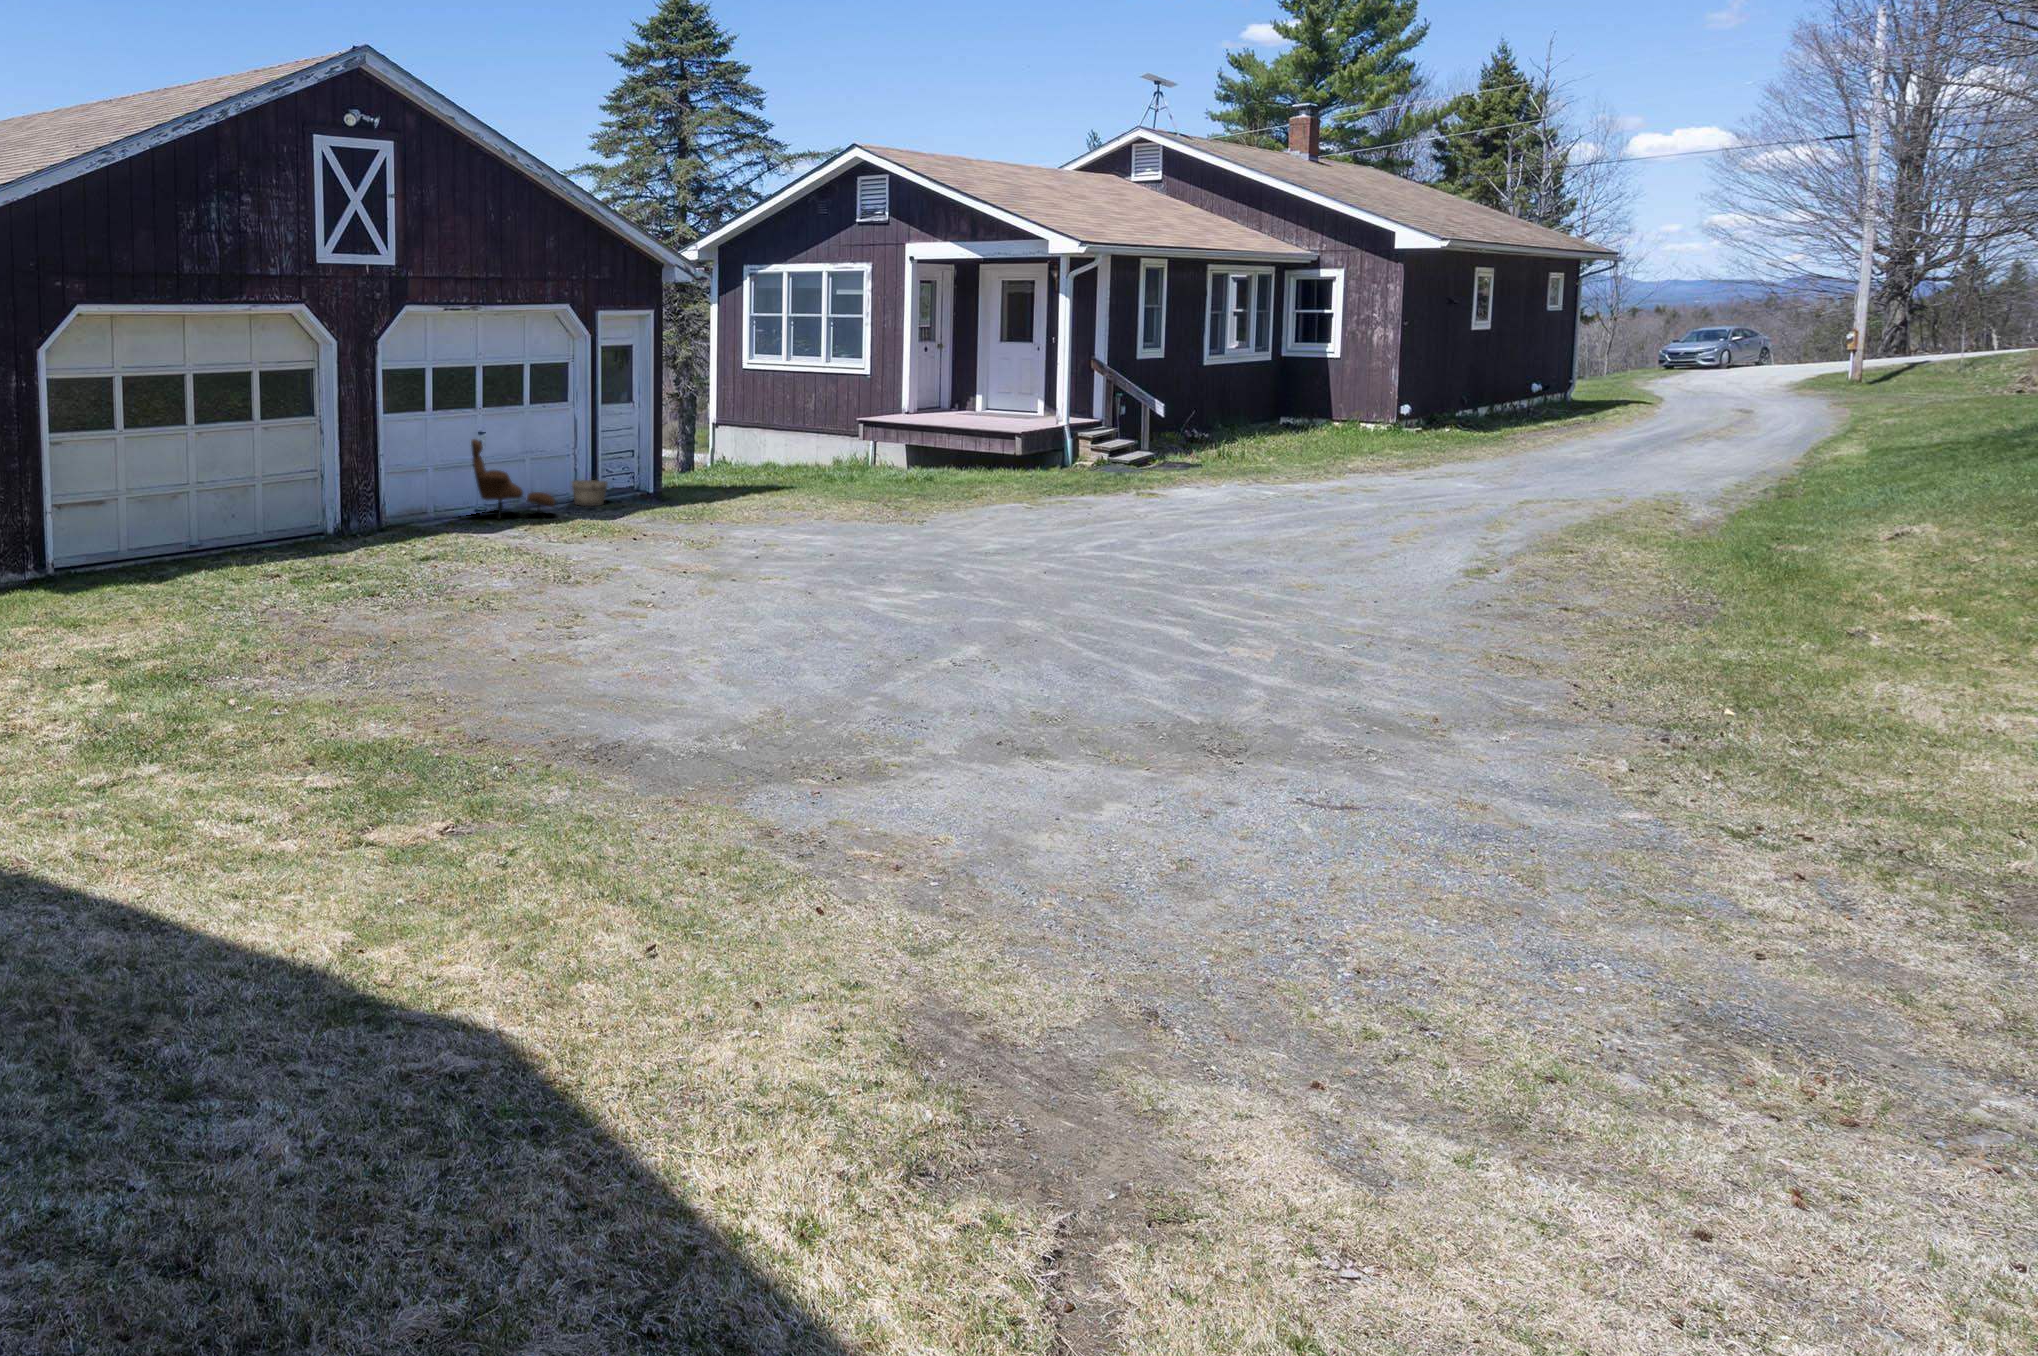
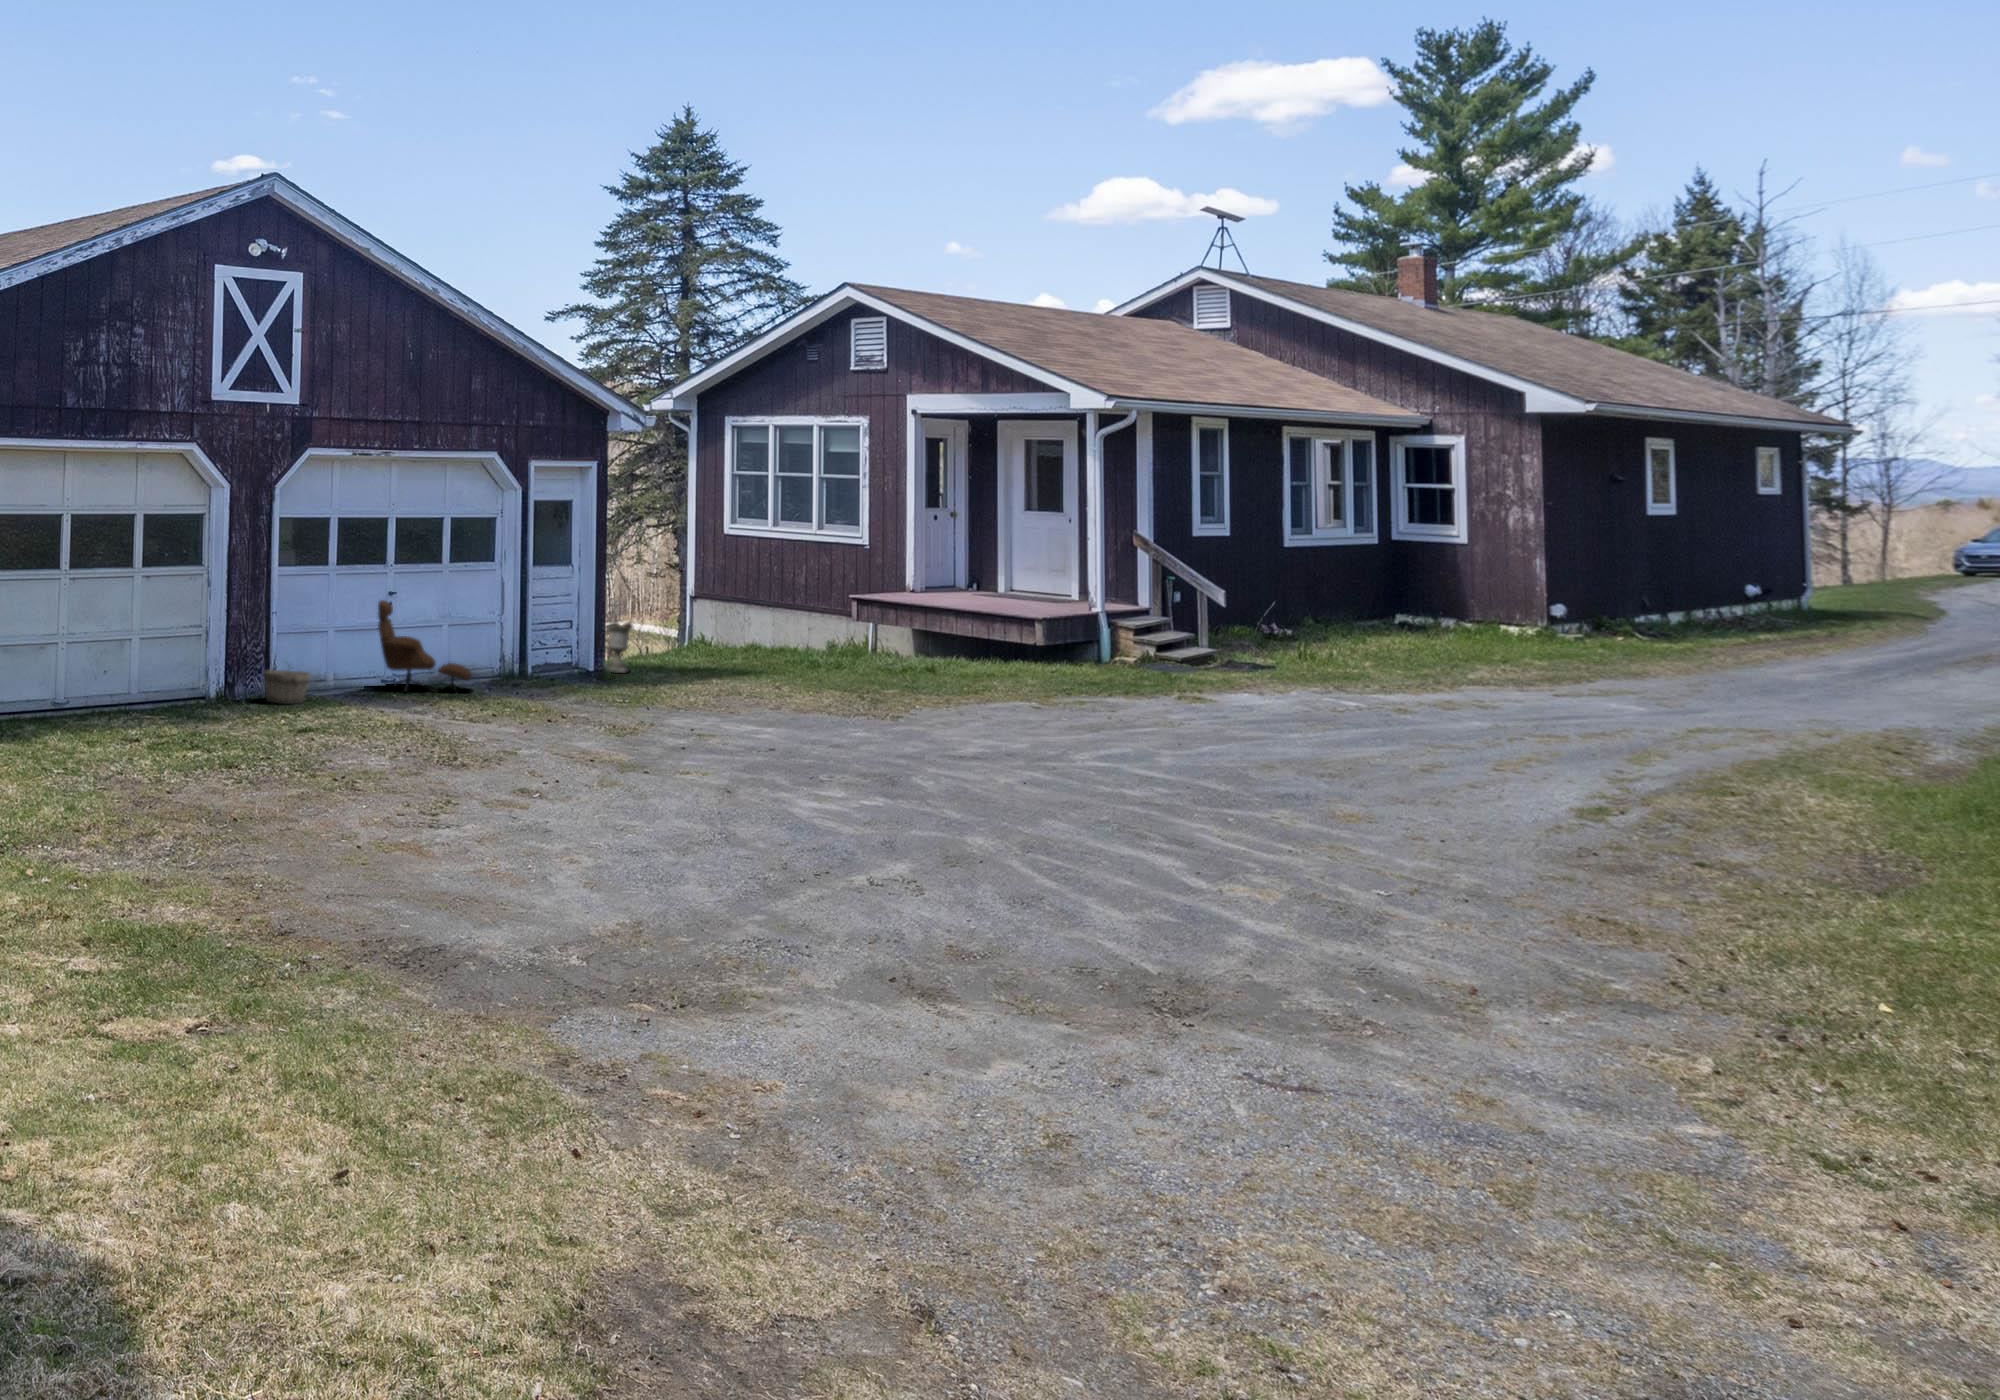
planter: none [660,448,684,493] -> present [606,622,633,673]
wooden bucket: present [572,480,608,506] -> present [264,670,310,704]

